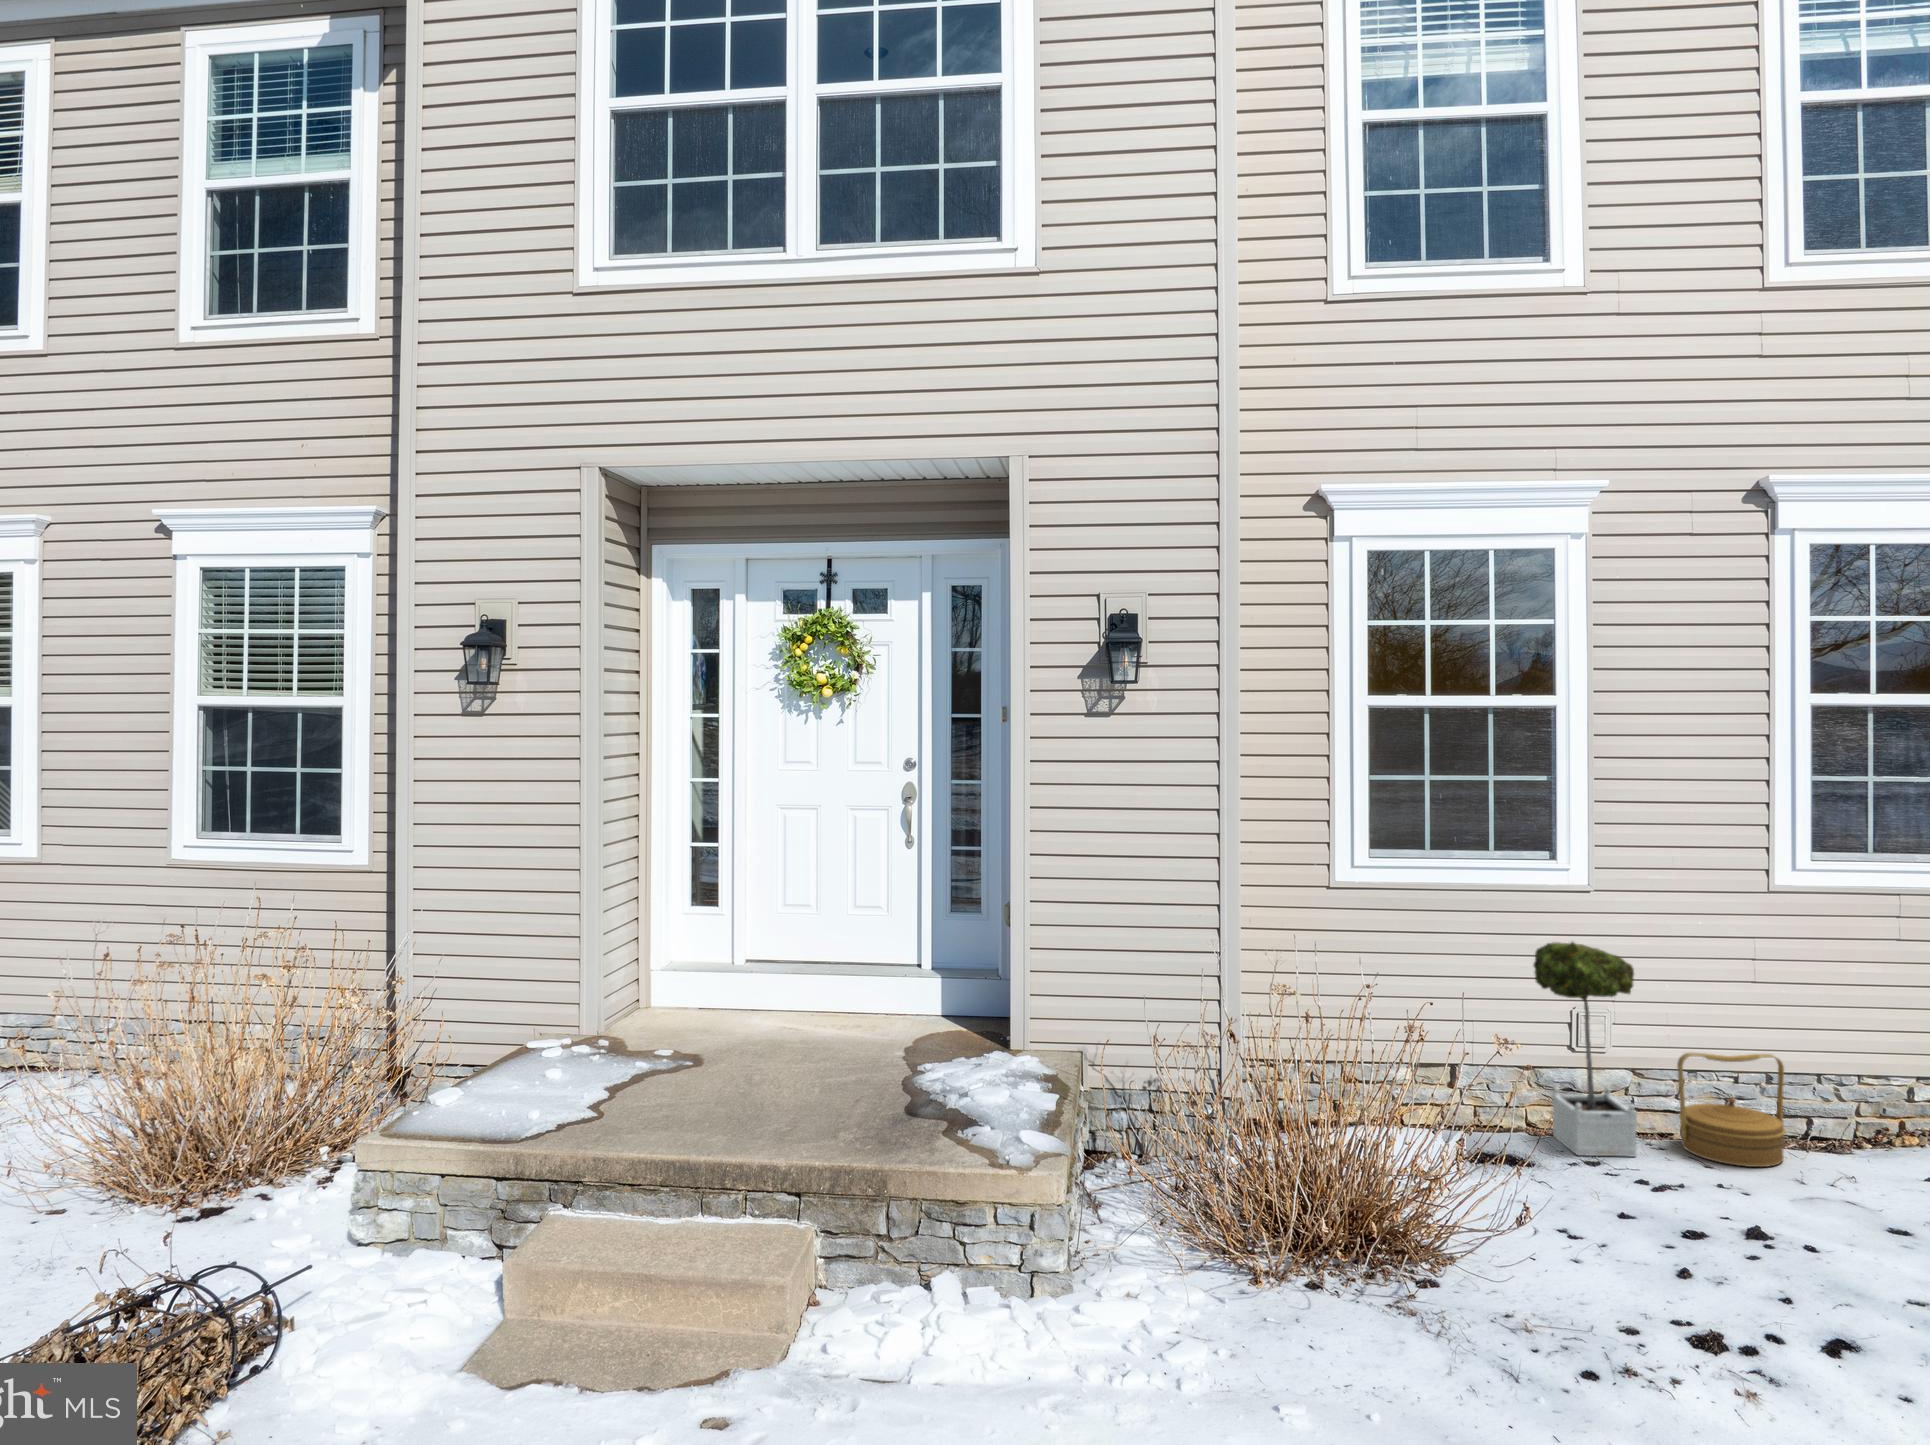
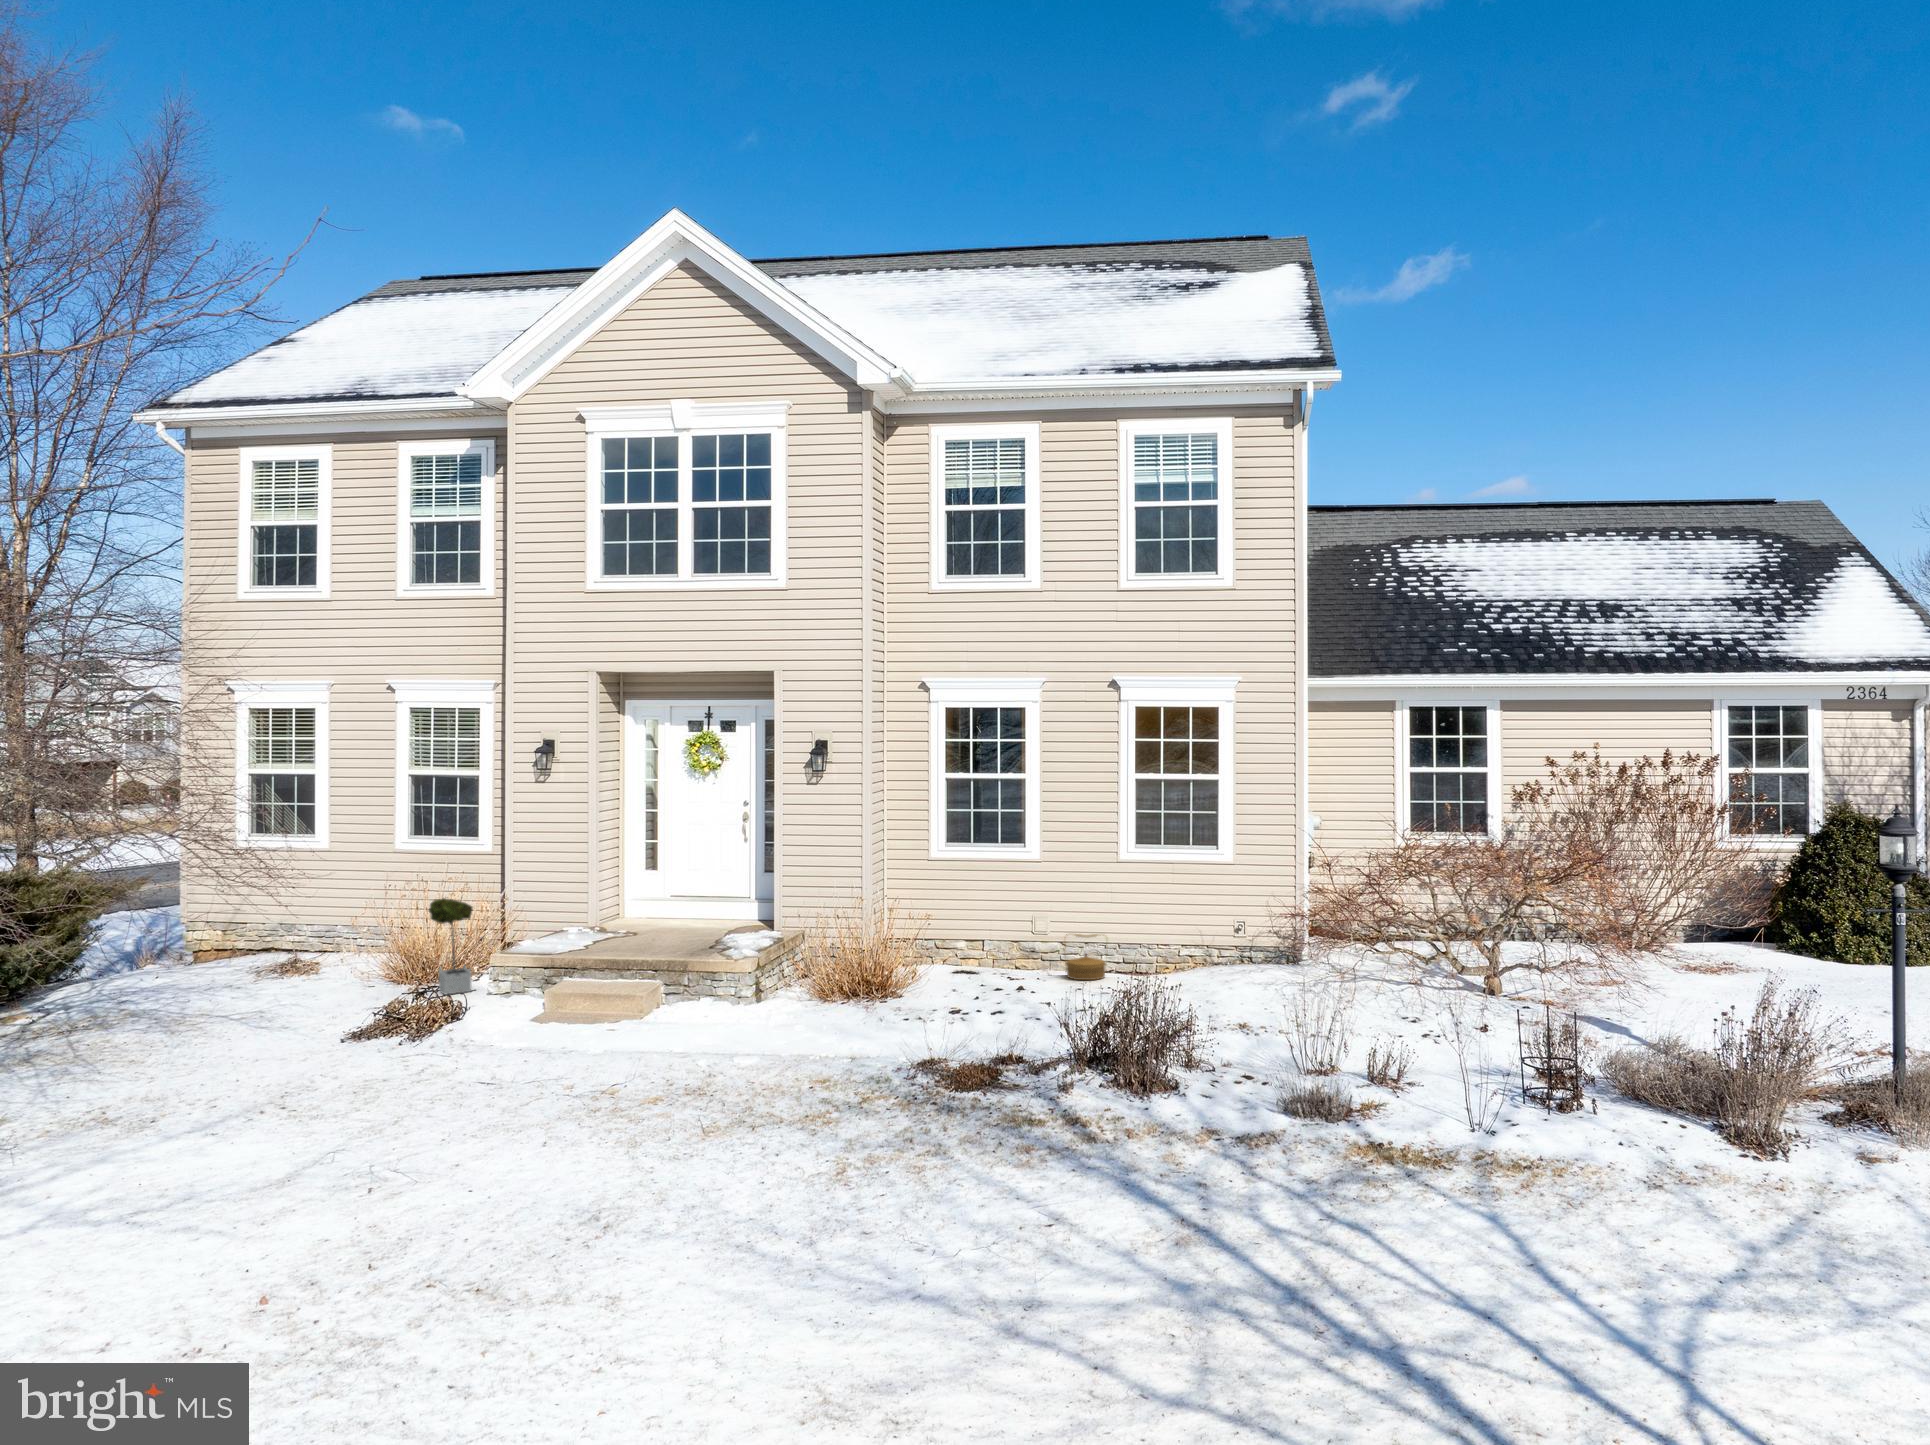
potted tree: present [1534,942,1637,1157] -> present [429,898,473,994]

